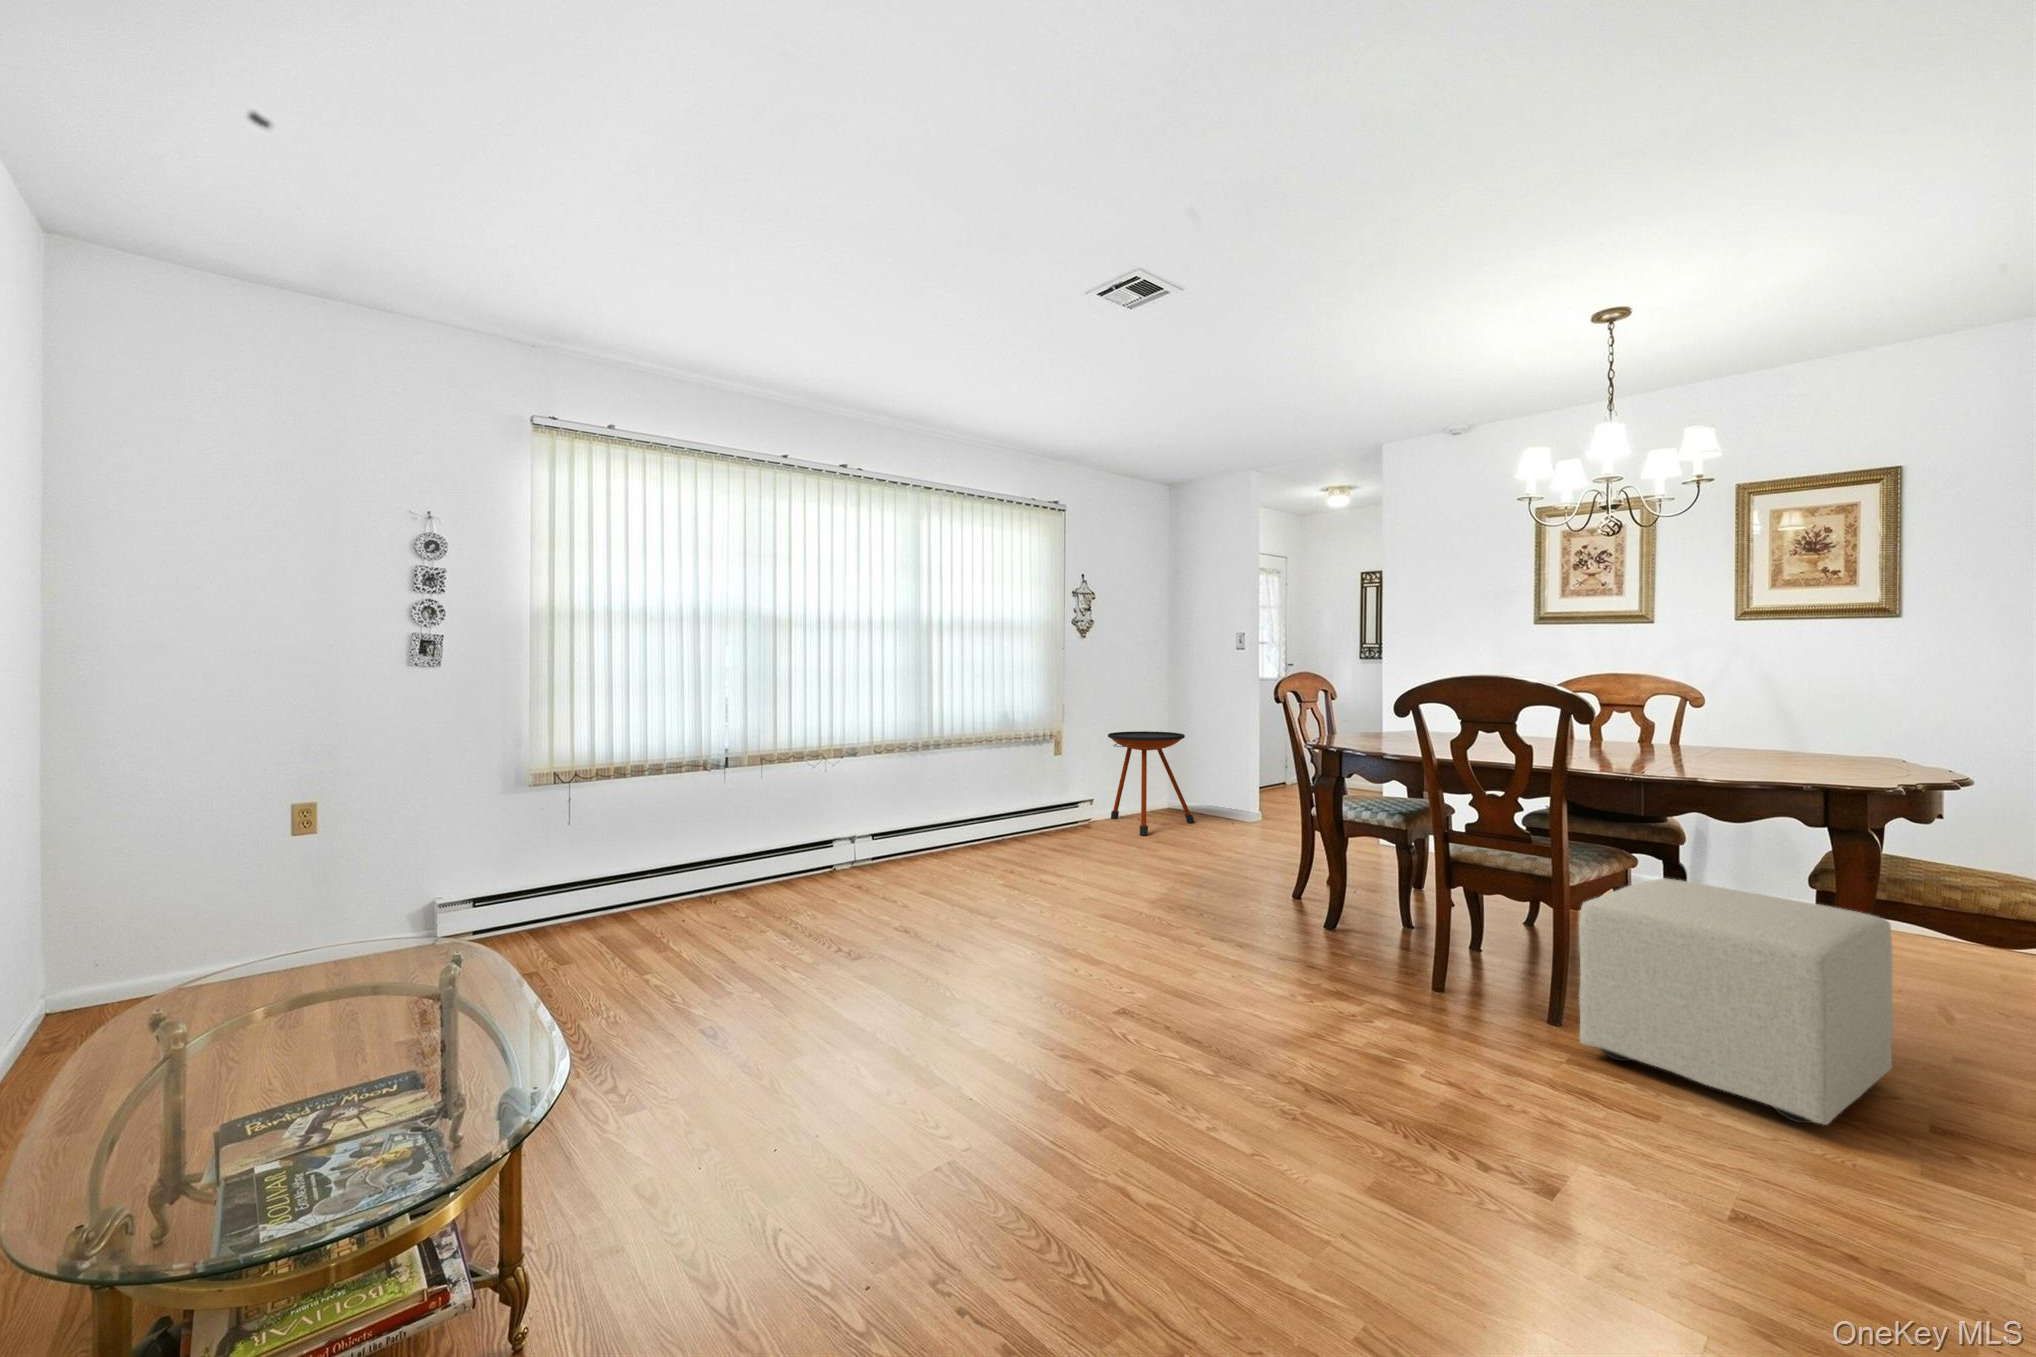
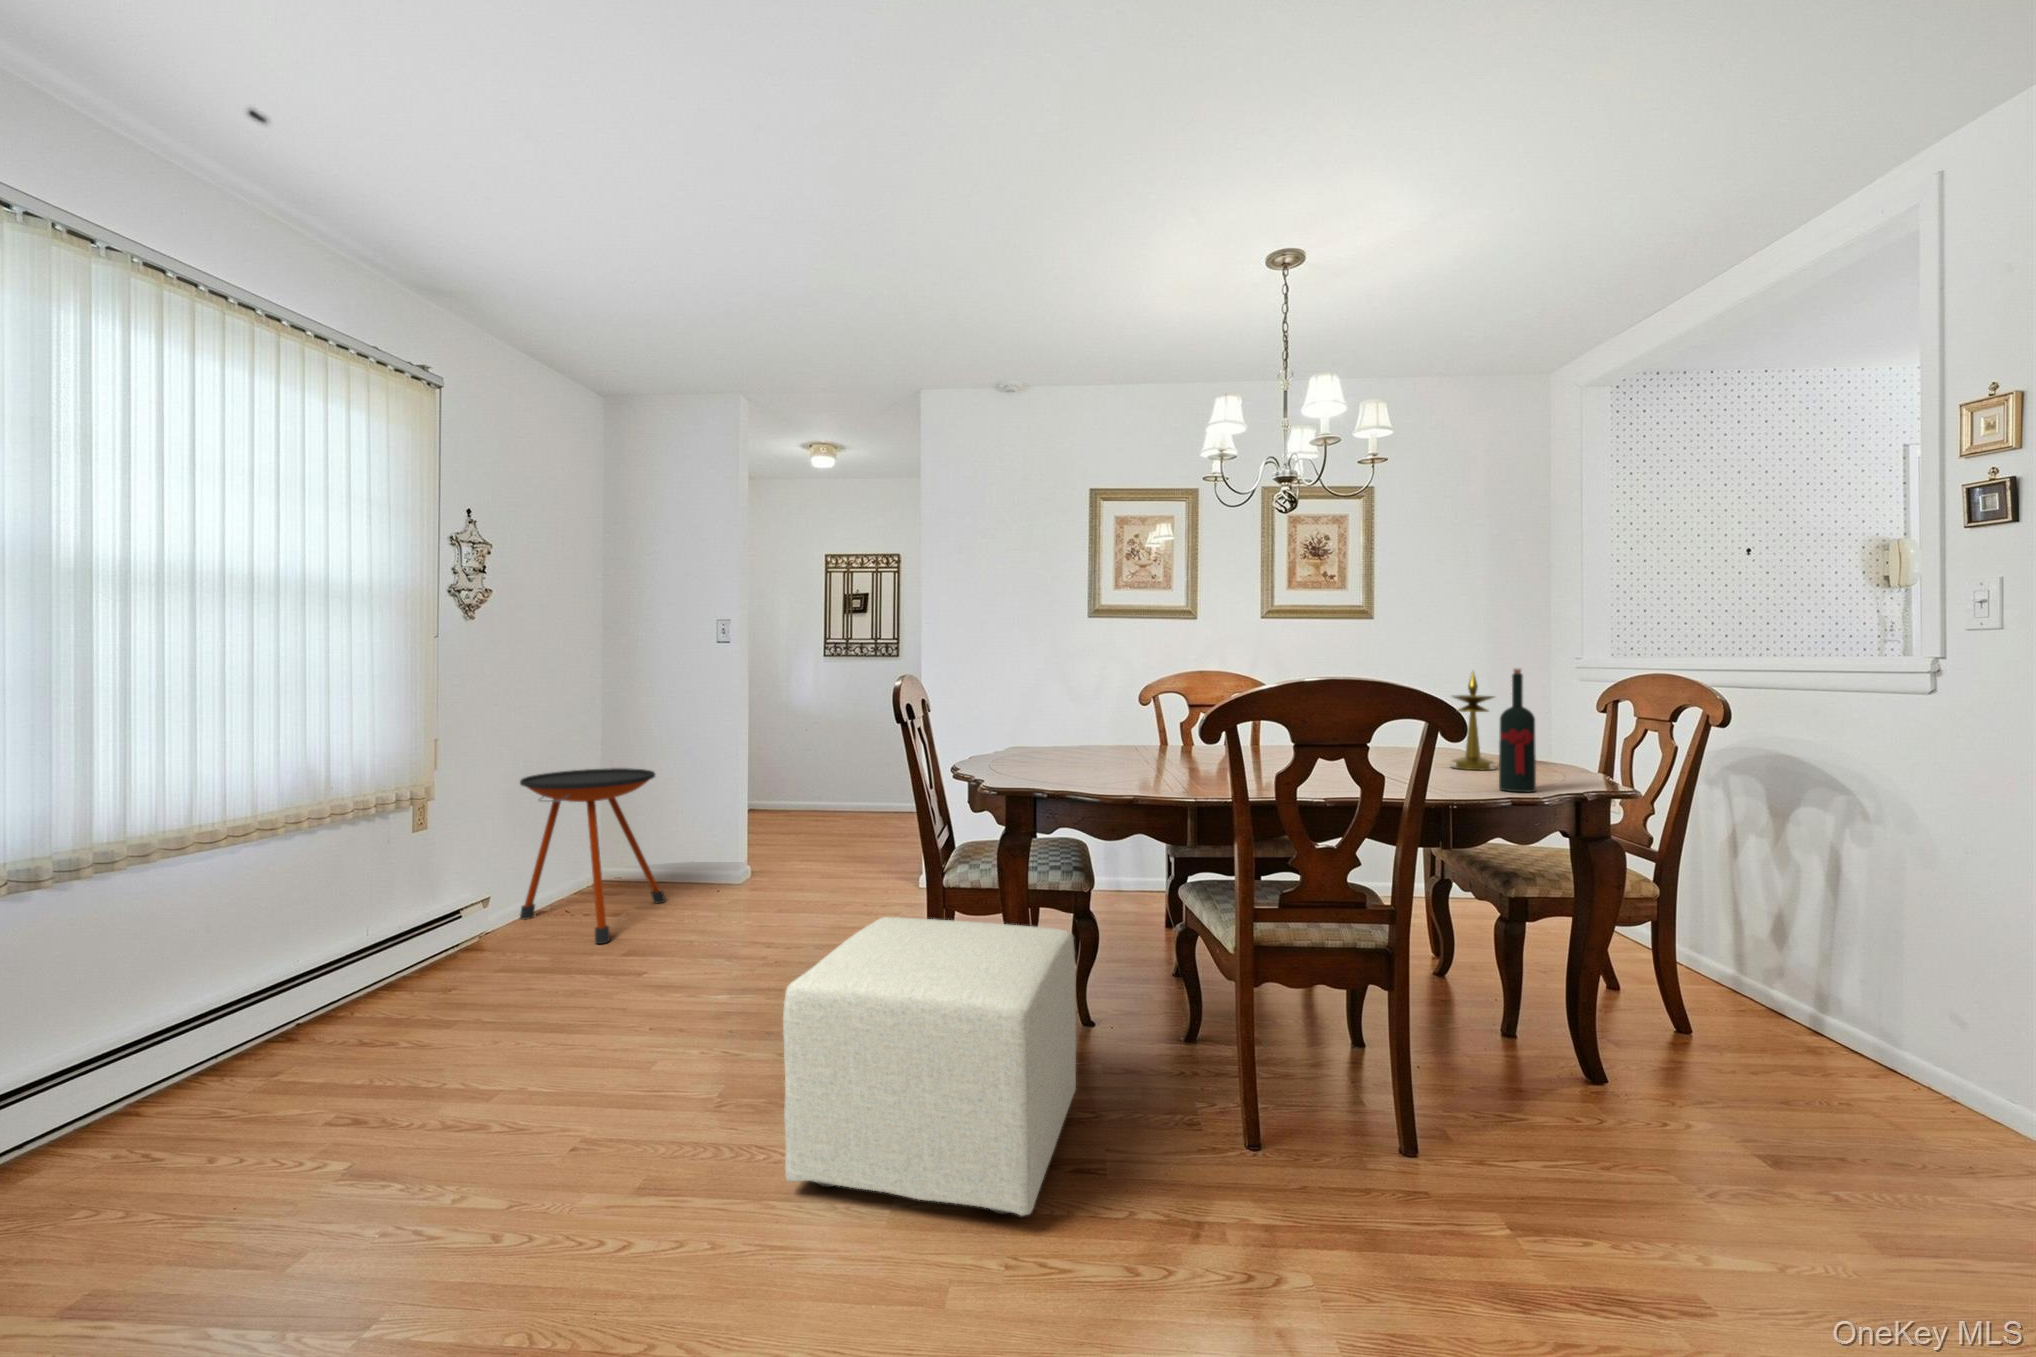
wine bottle: none [1690,671,1725,775] -> present [1499,669,1536,792]
candlestick: none [1763,673,1816,767] -> present [1451,672,1495,770]
ottoman: present [1579,878,1893,1125] -> present [783,917,1076,1216]

